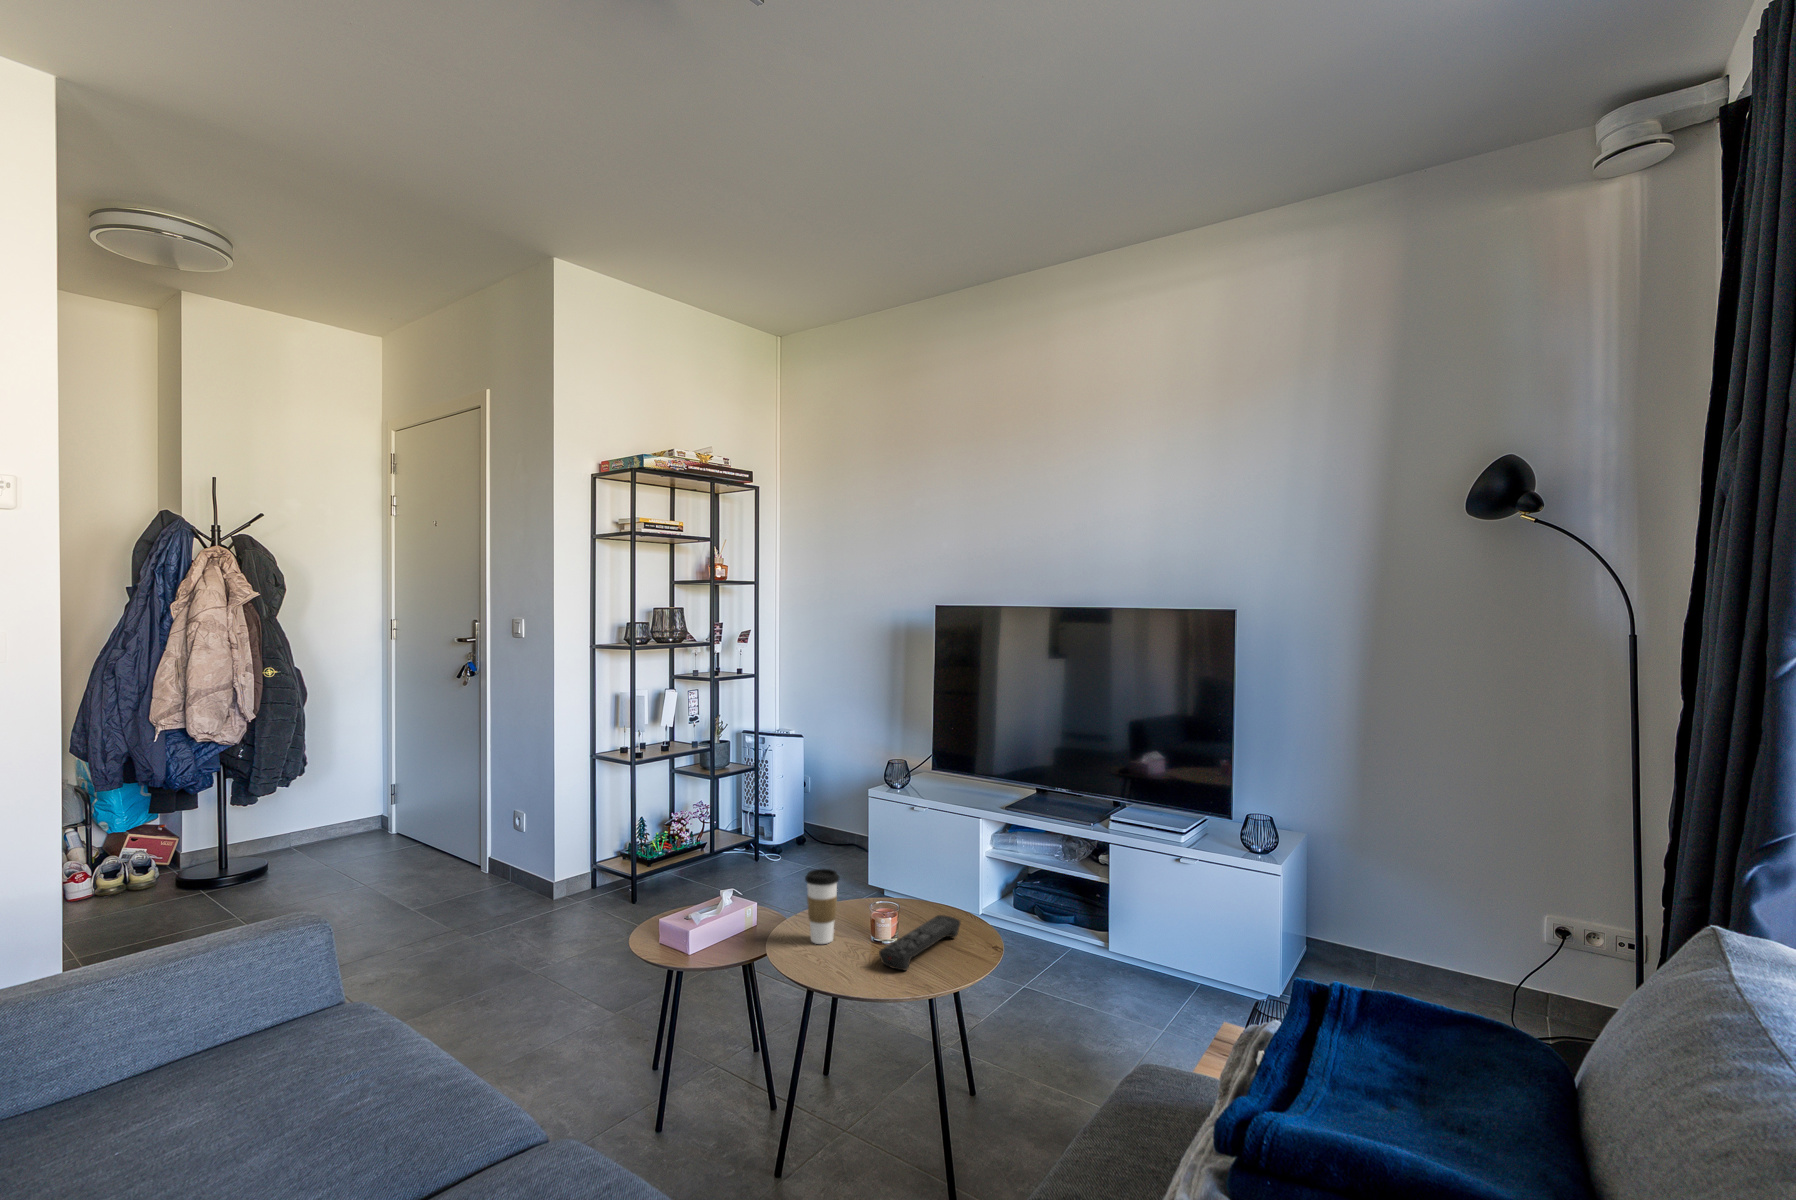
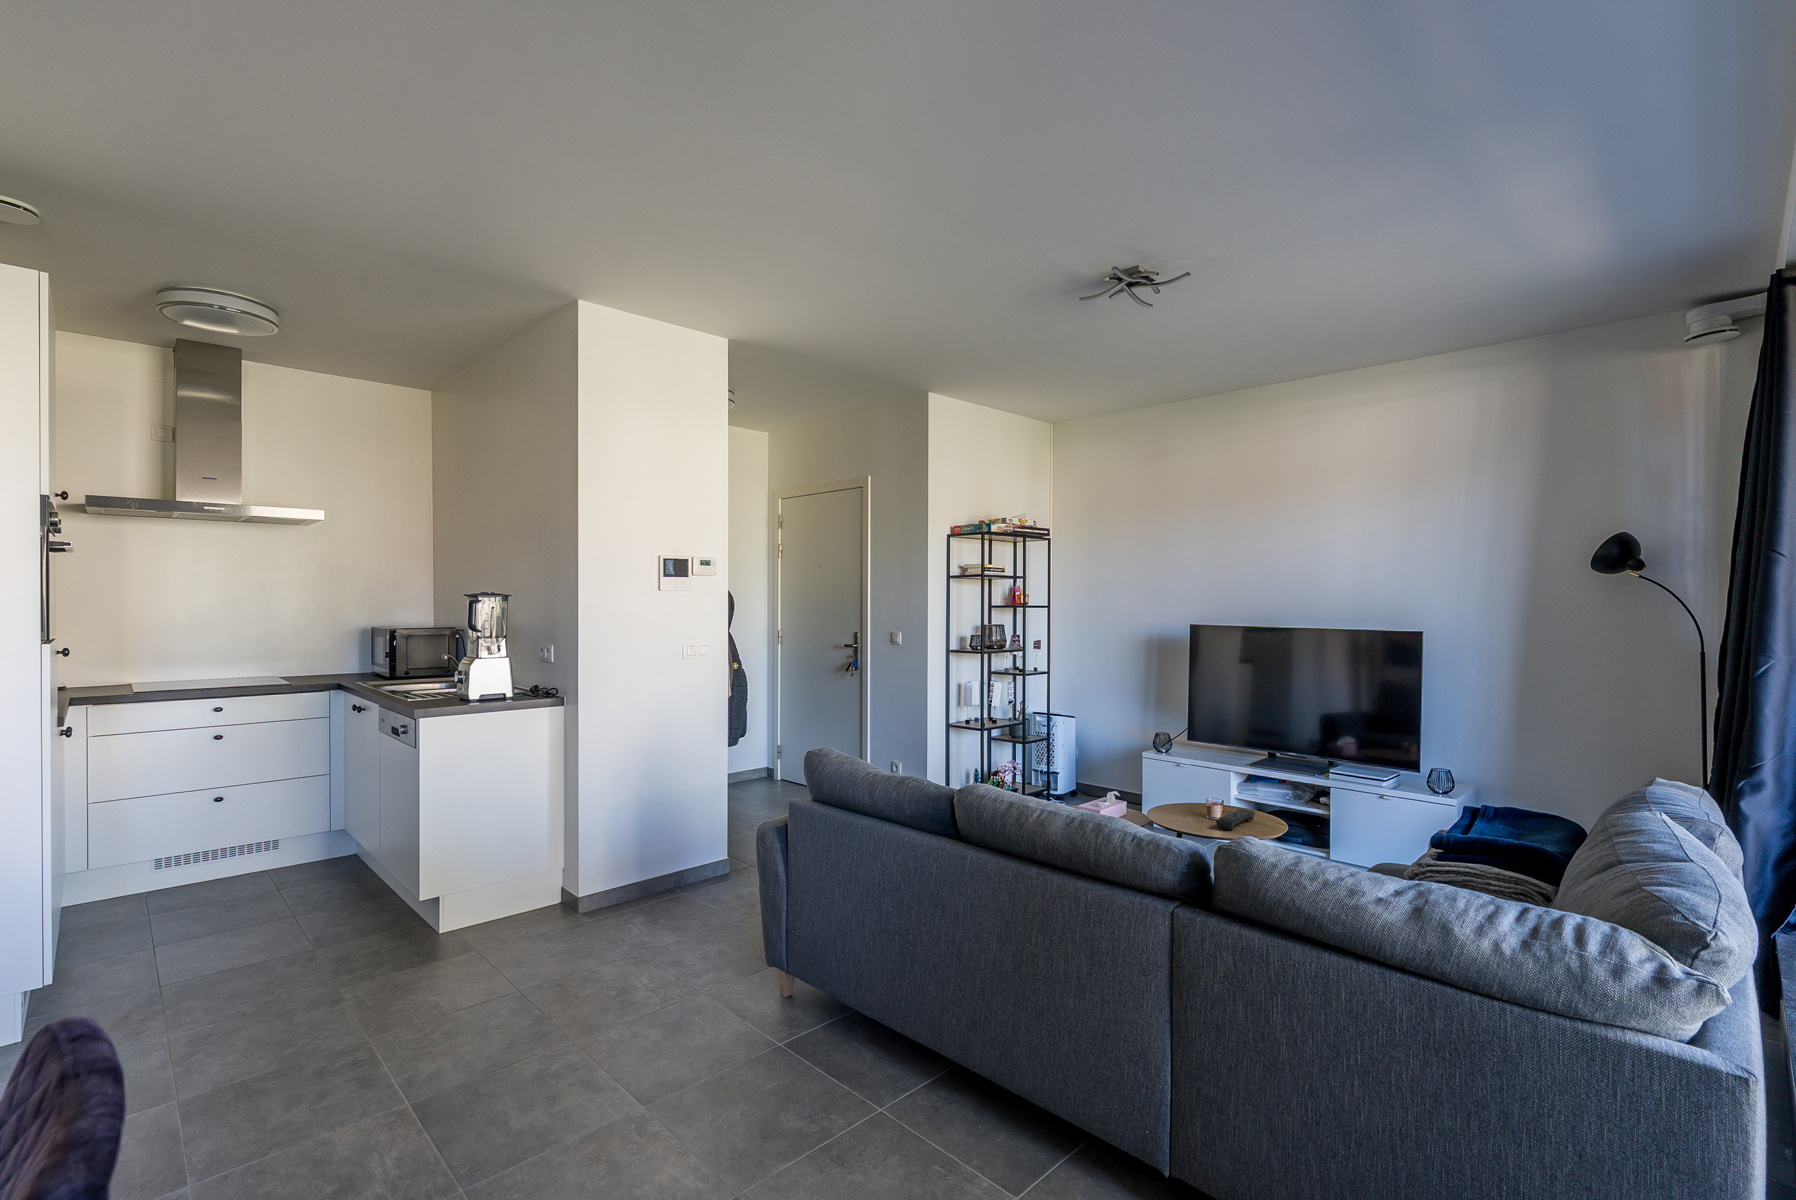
coffee cup: present [805,869,839,944] -> none [1165,779,1185,819]

